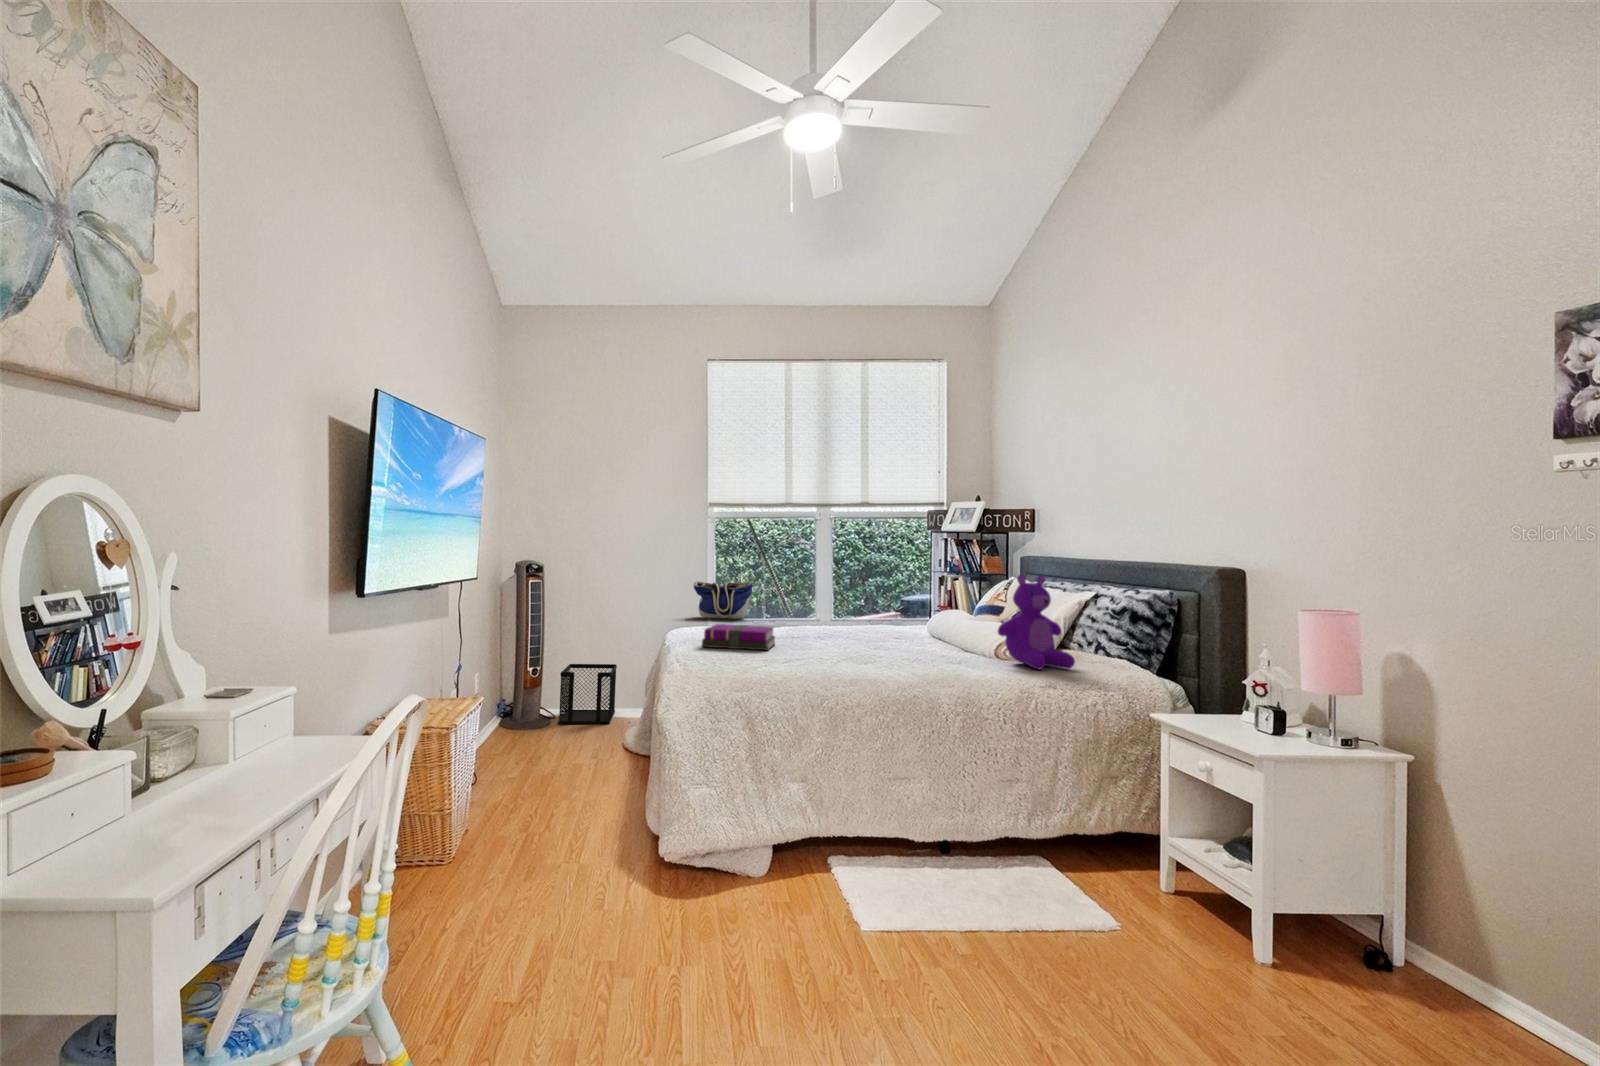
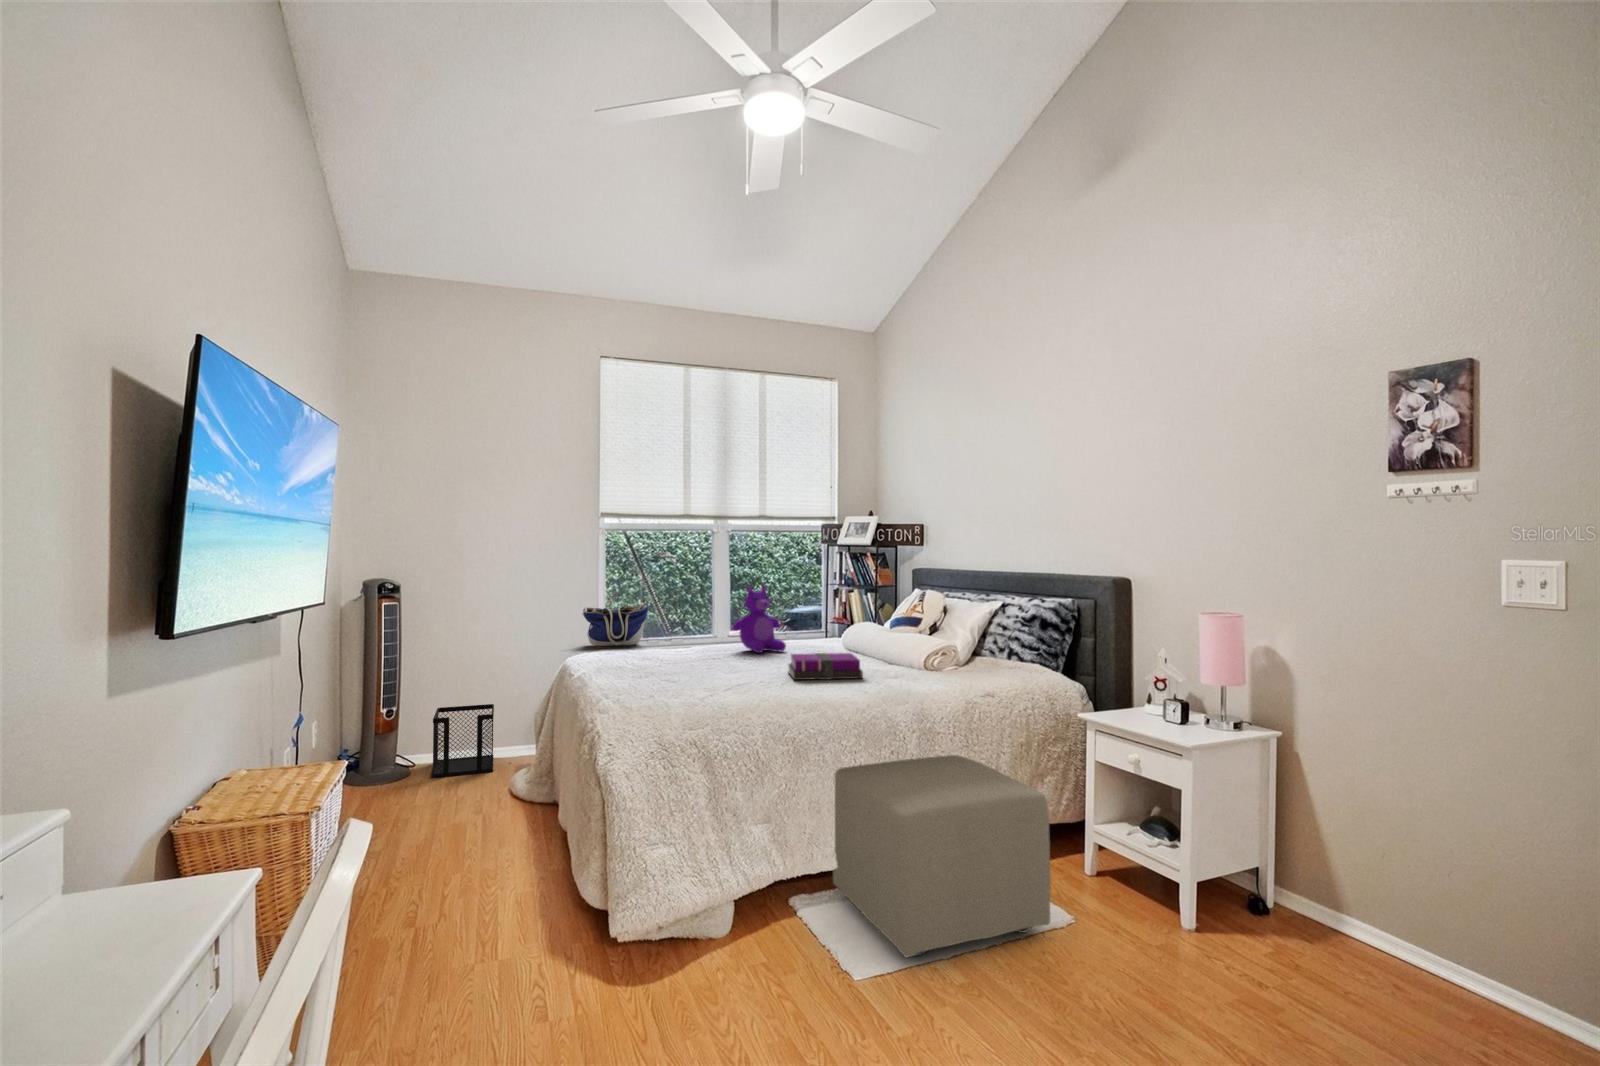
teddy bear: present [997,575,1075,669] -> present [733,585,786,653]
notebook: present [702,624,775,650] -> present [788,653,863,680]
ottoman: none [870,744,1092,944] -> present [833,755,1051,957]

